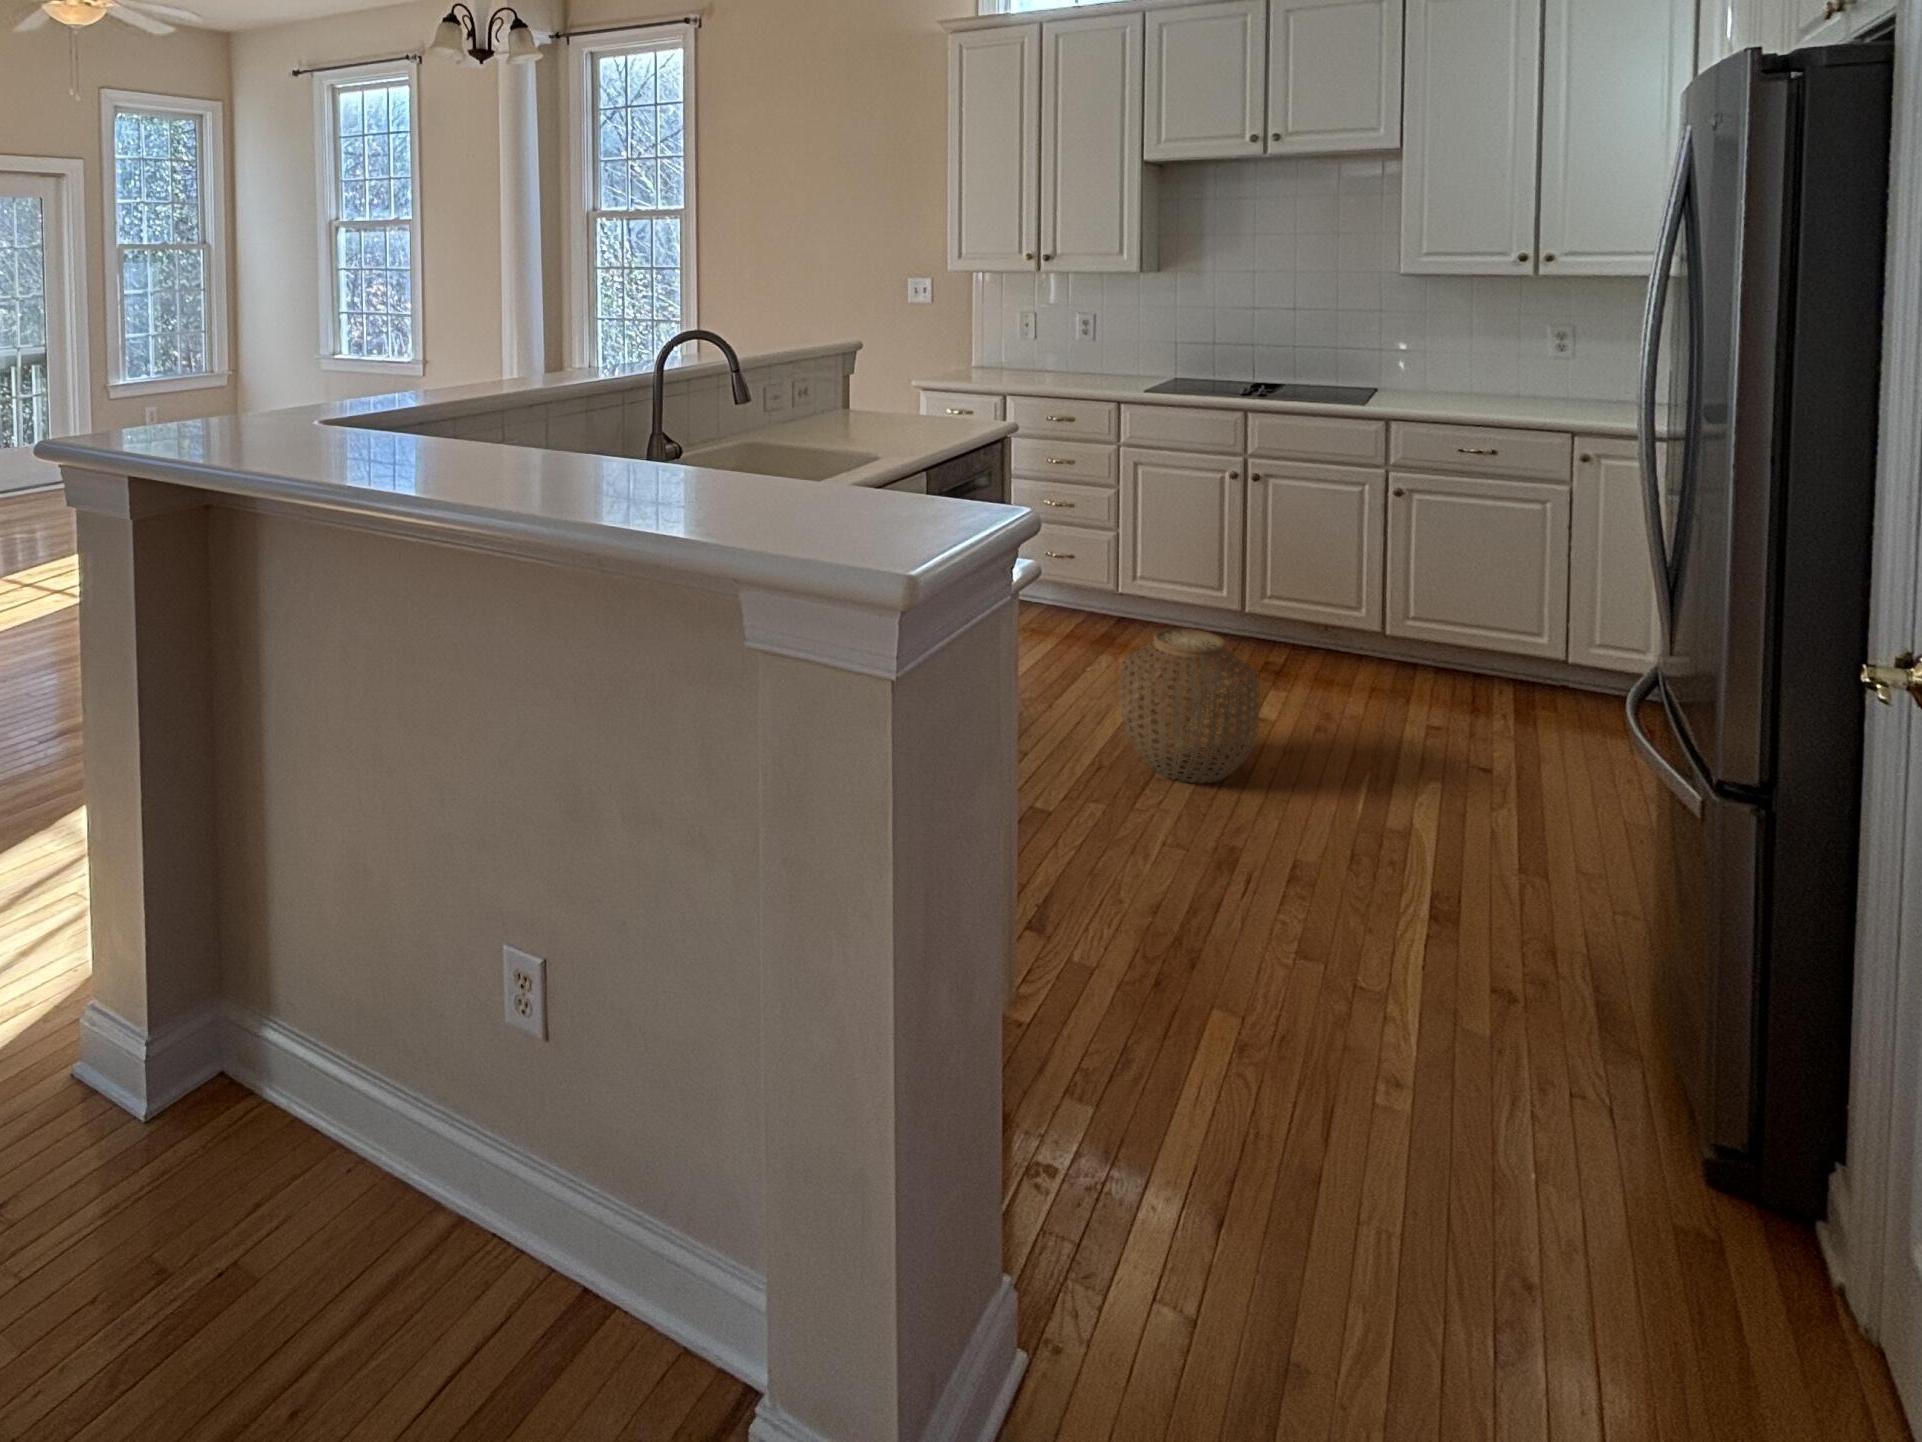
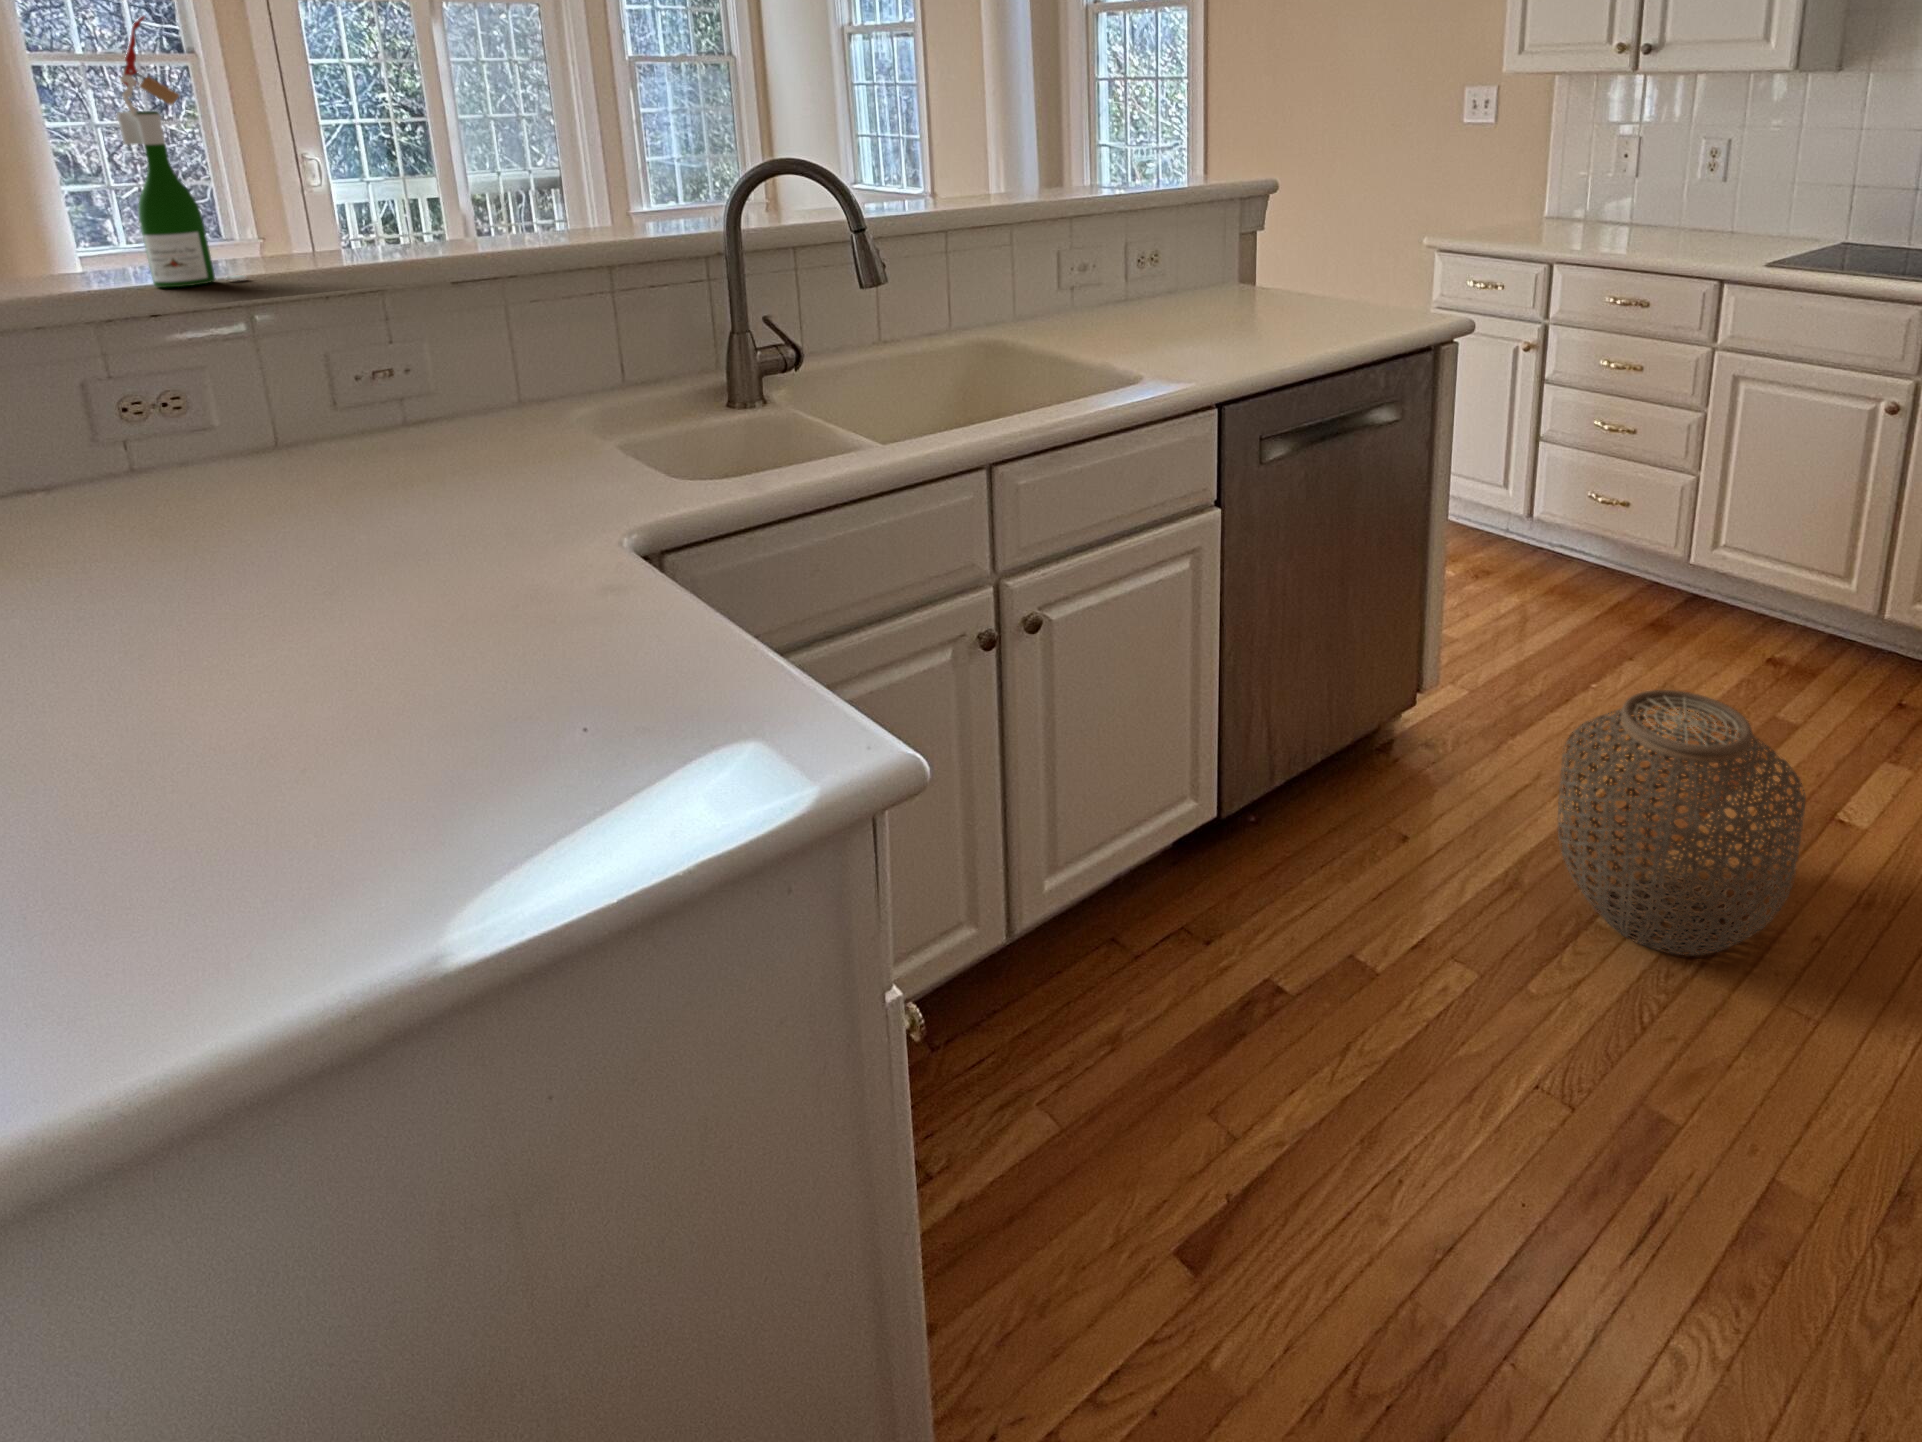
wine bottle: none [407,252,455,404] -> present [117,16,246,287]

